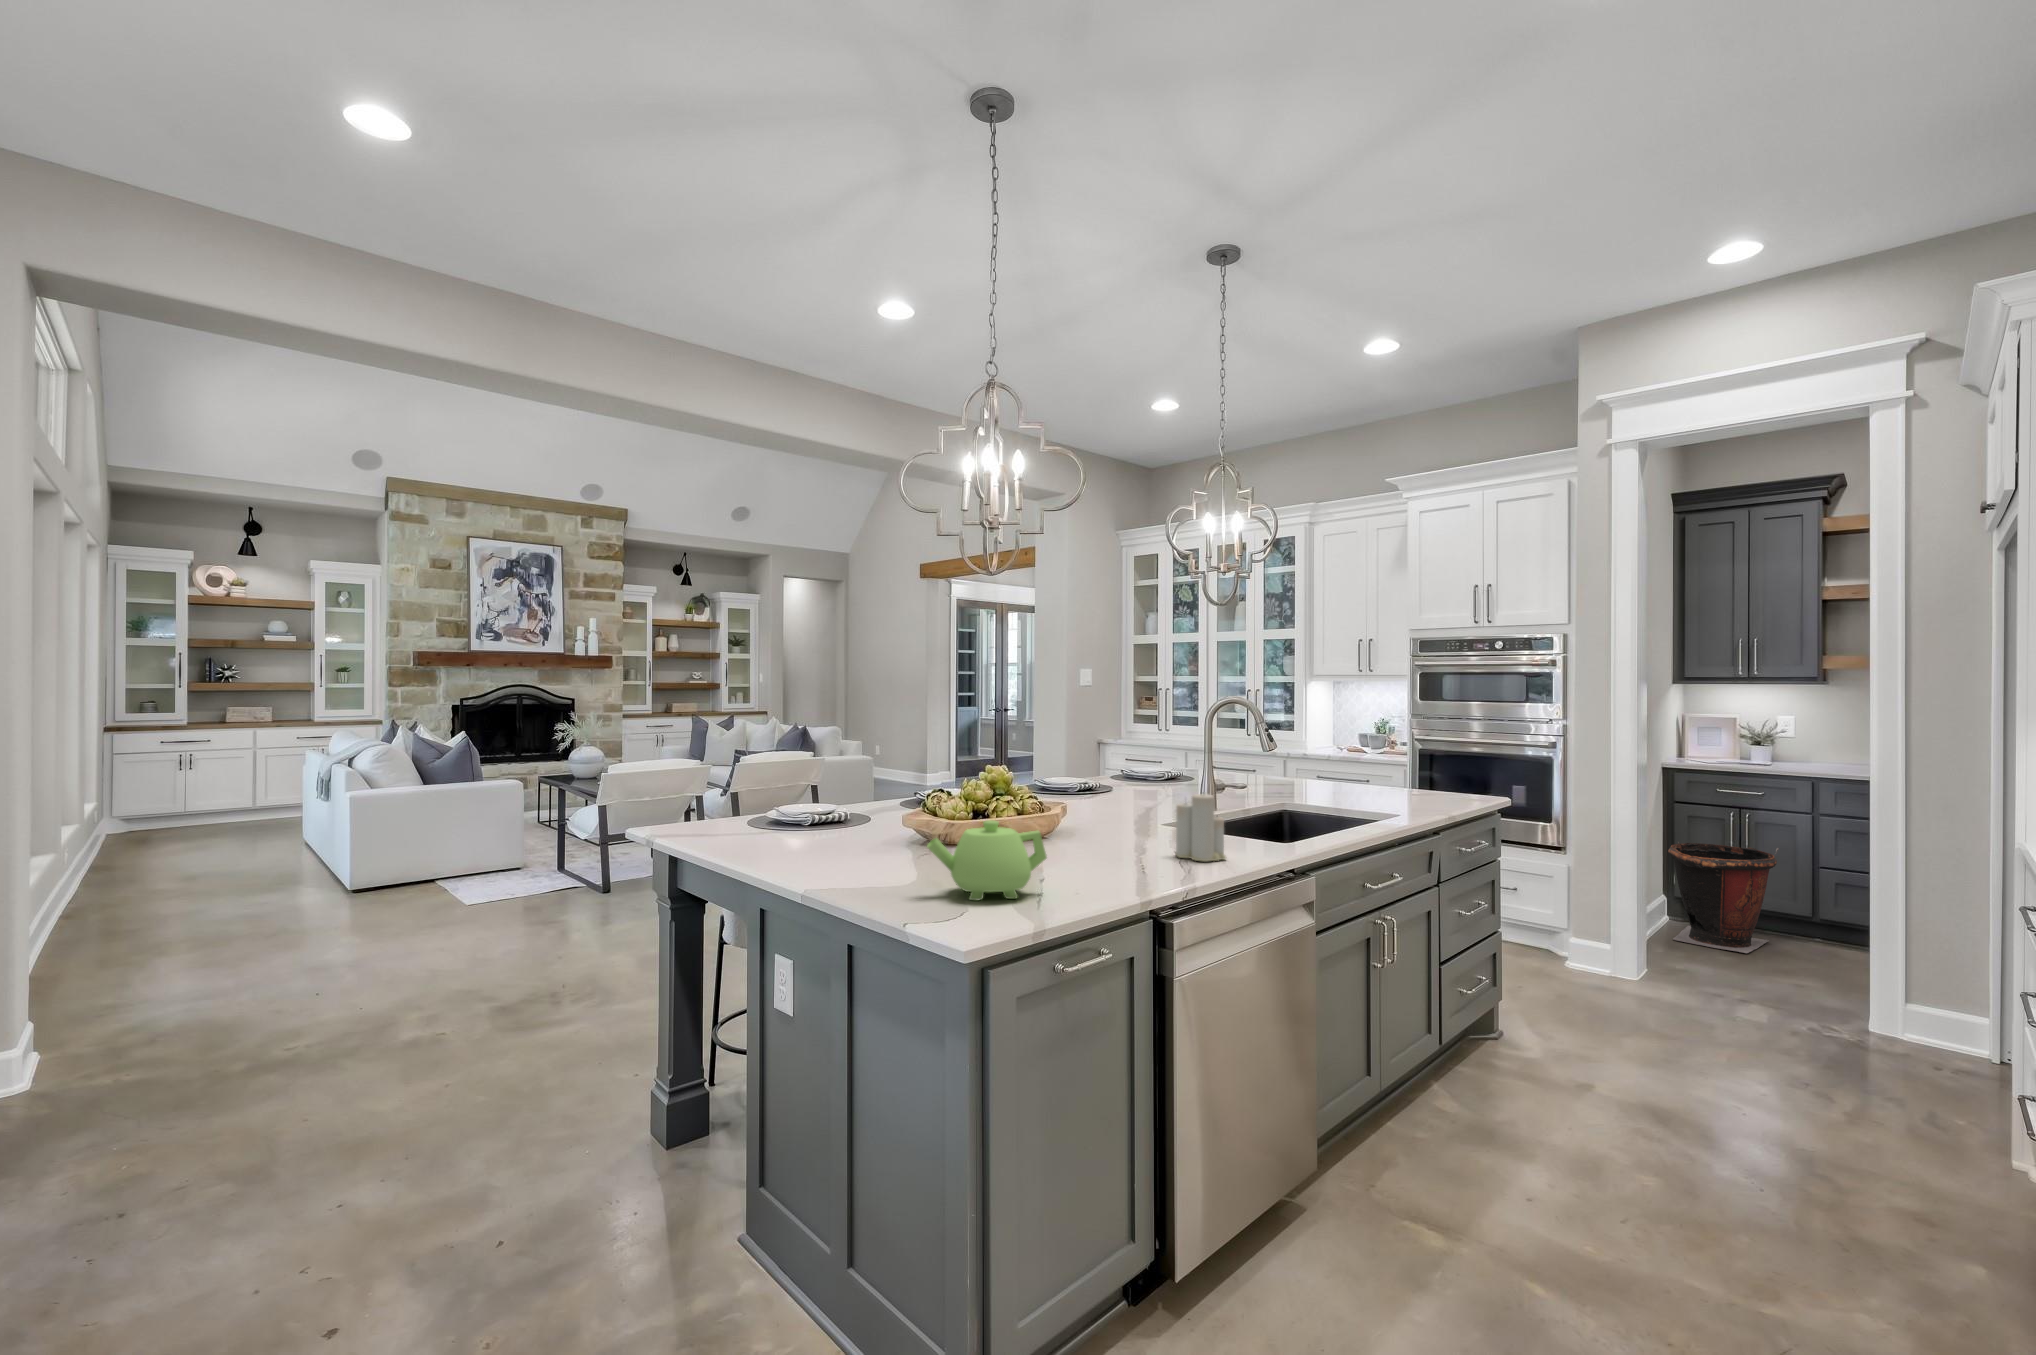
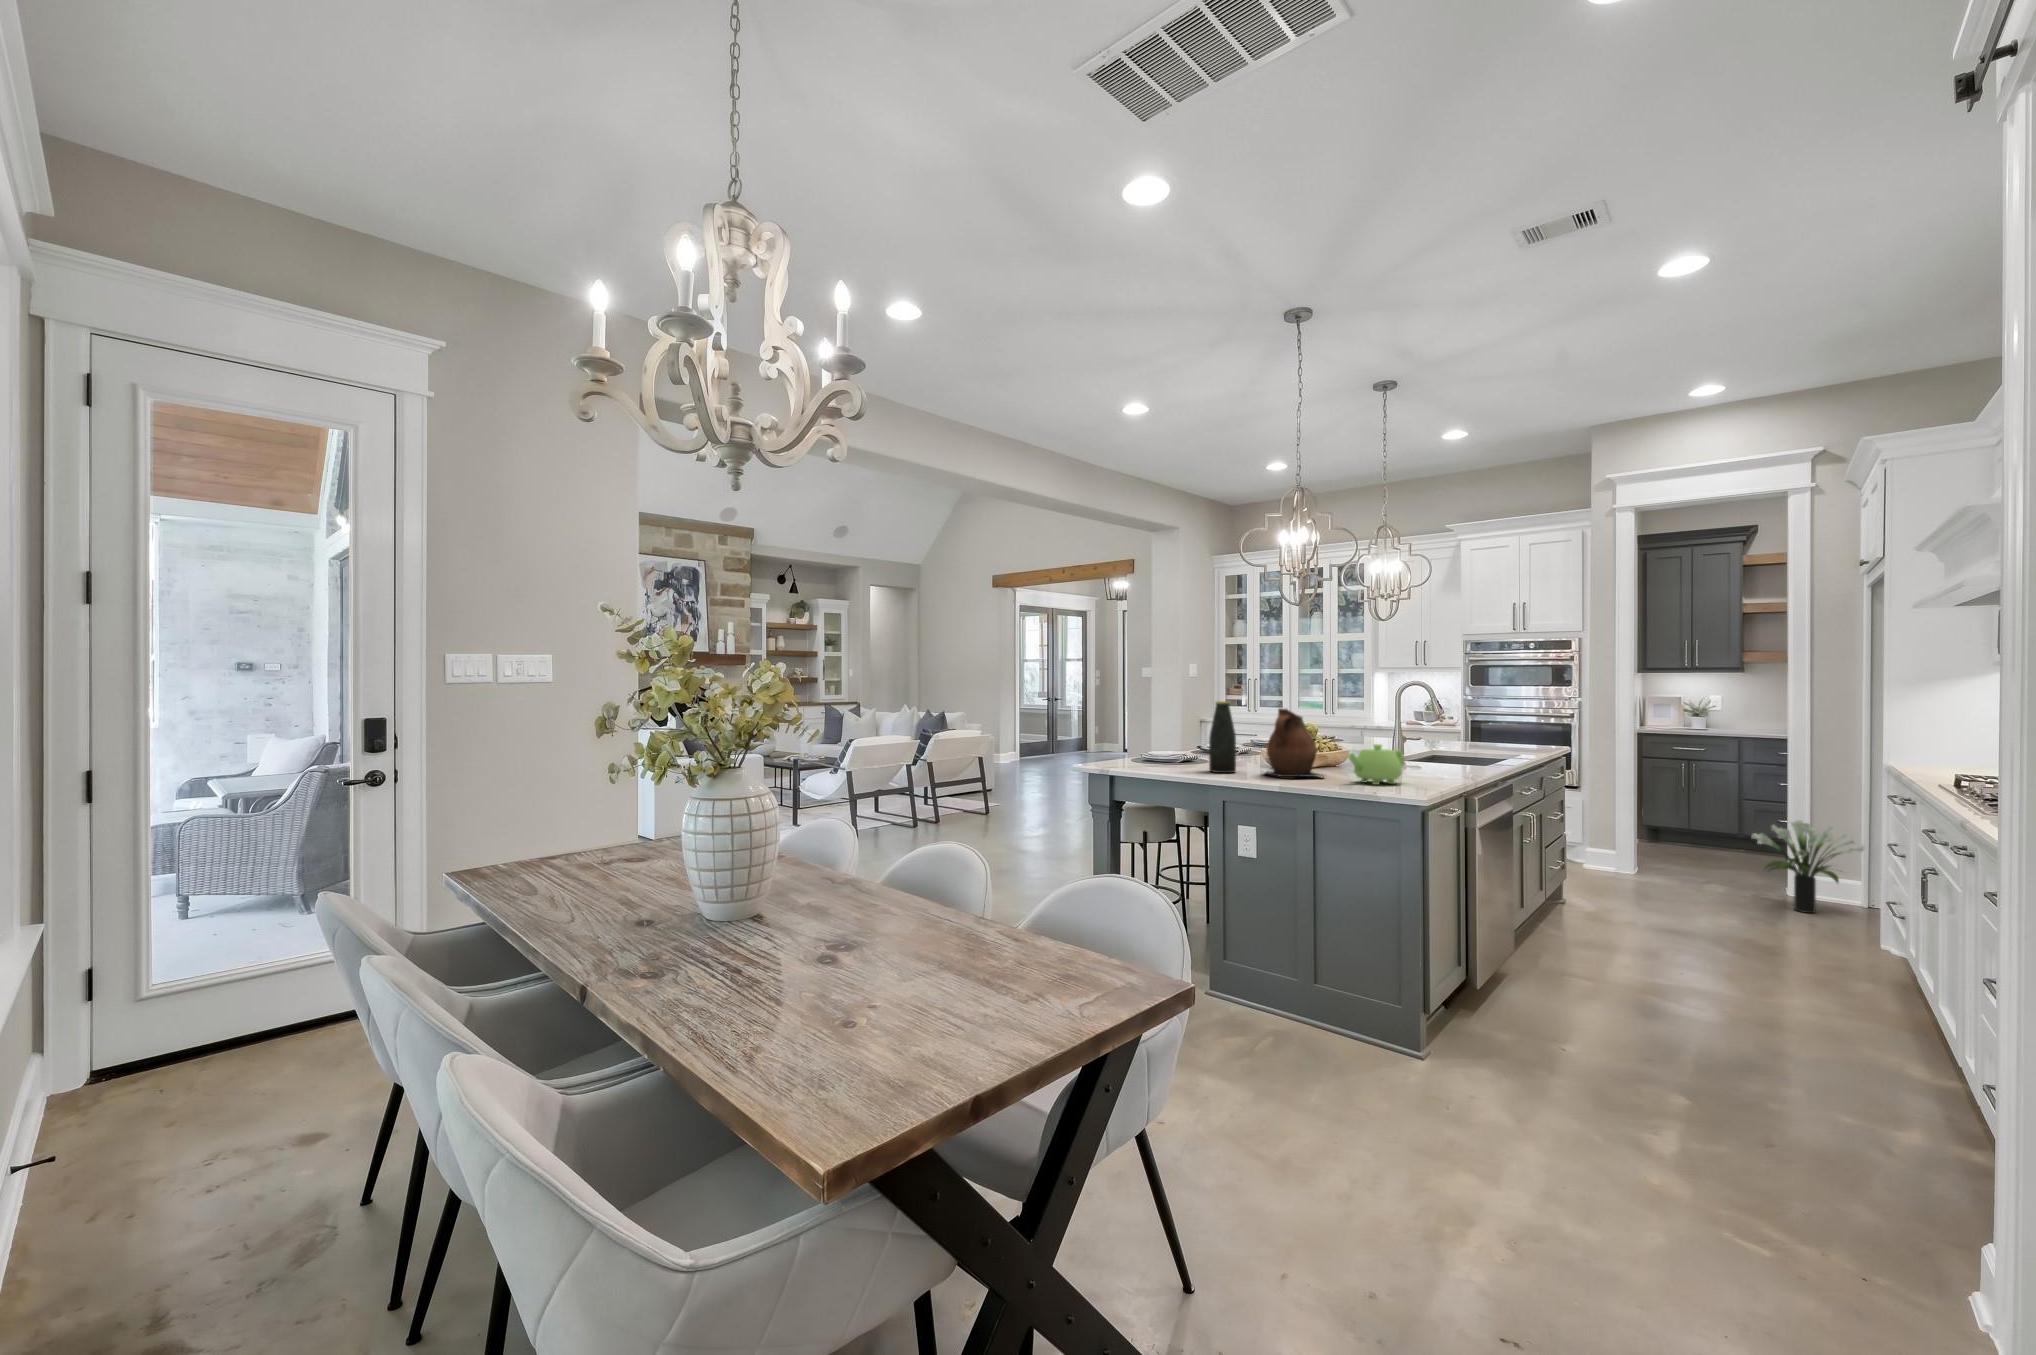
bottle: none [768,732,814,859] -> present [1209,701,1236,773]
ceramic pitcher: none [833,748,930,877] -> present [1265,708,1324,777]
candle: present [1176,794,1227,861] -> none [1430,731,1463,772]
trash can: present [1668,843,1779,953] -> none [1645,782,1721,858]
potted plant: none [1803,924,1994,1079] -> present [1751,820,1864,913]

